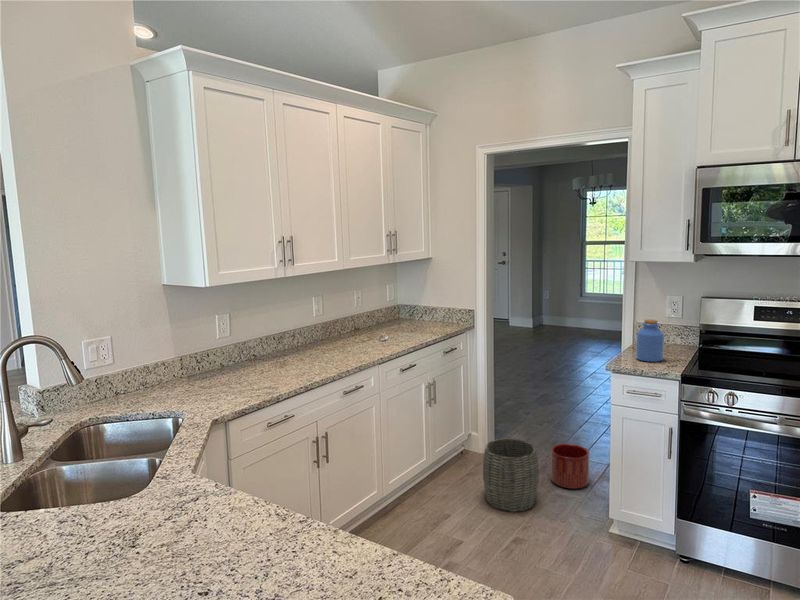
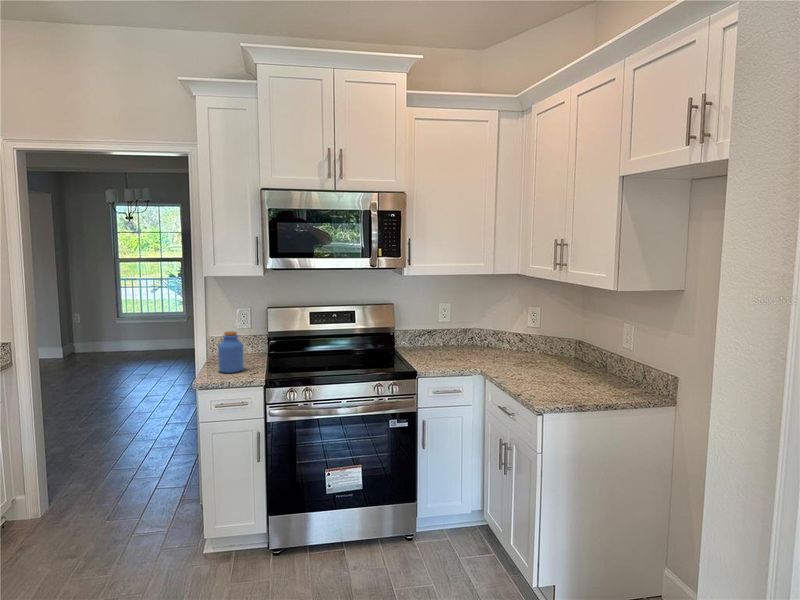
woven basket: present [483,439,539,511] -> none [36,490,115,585]
planter: present [551,444,589,489] -> none [124,476,170,528]

